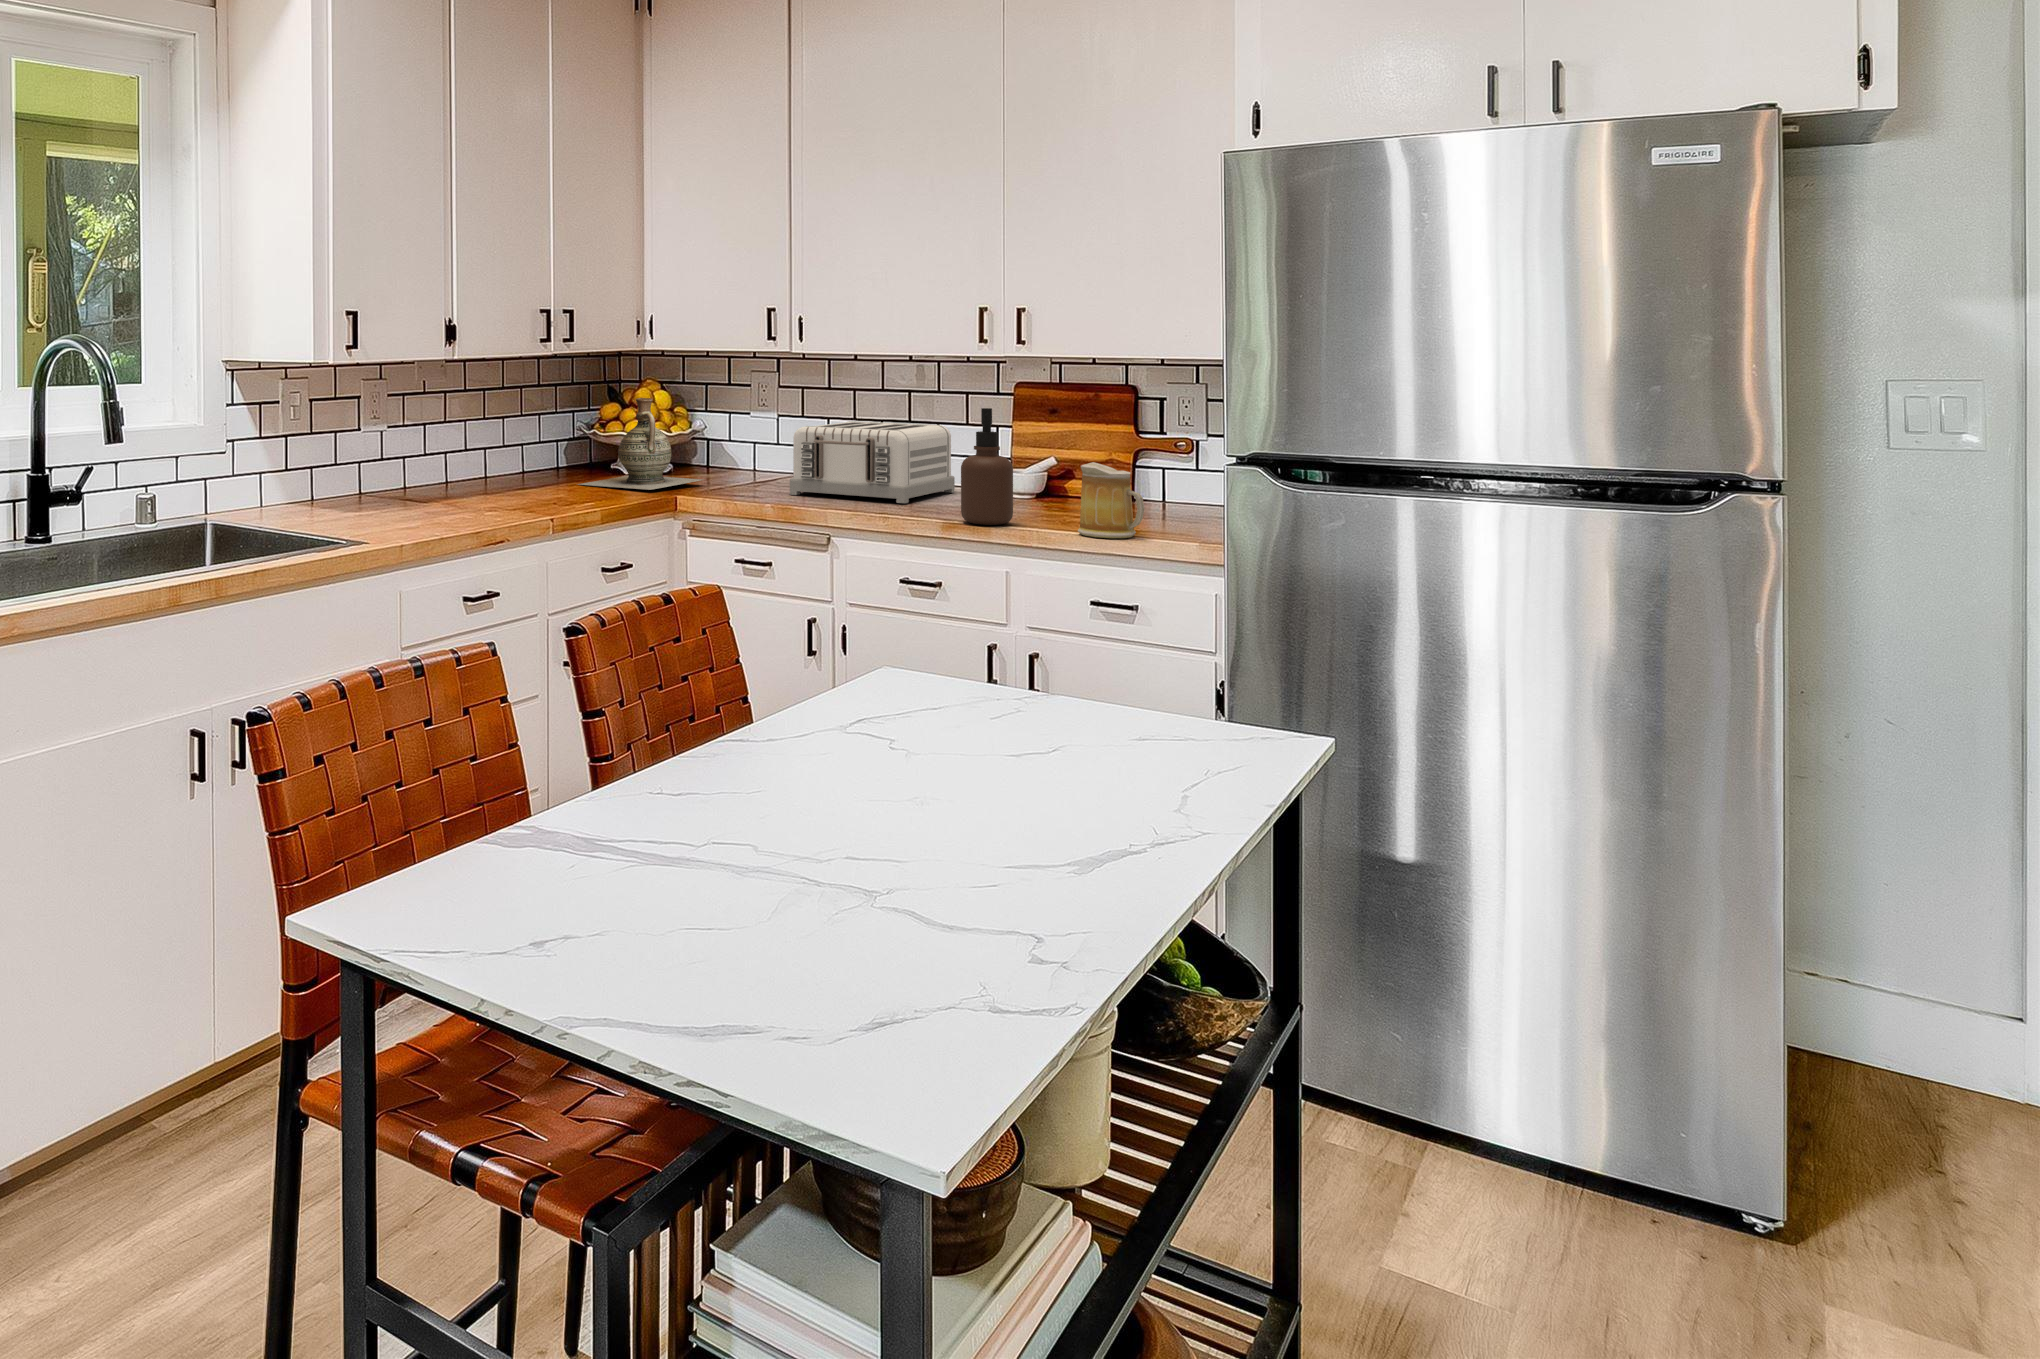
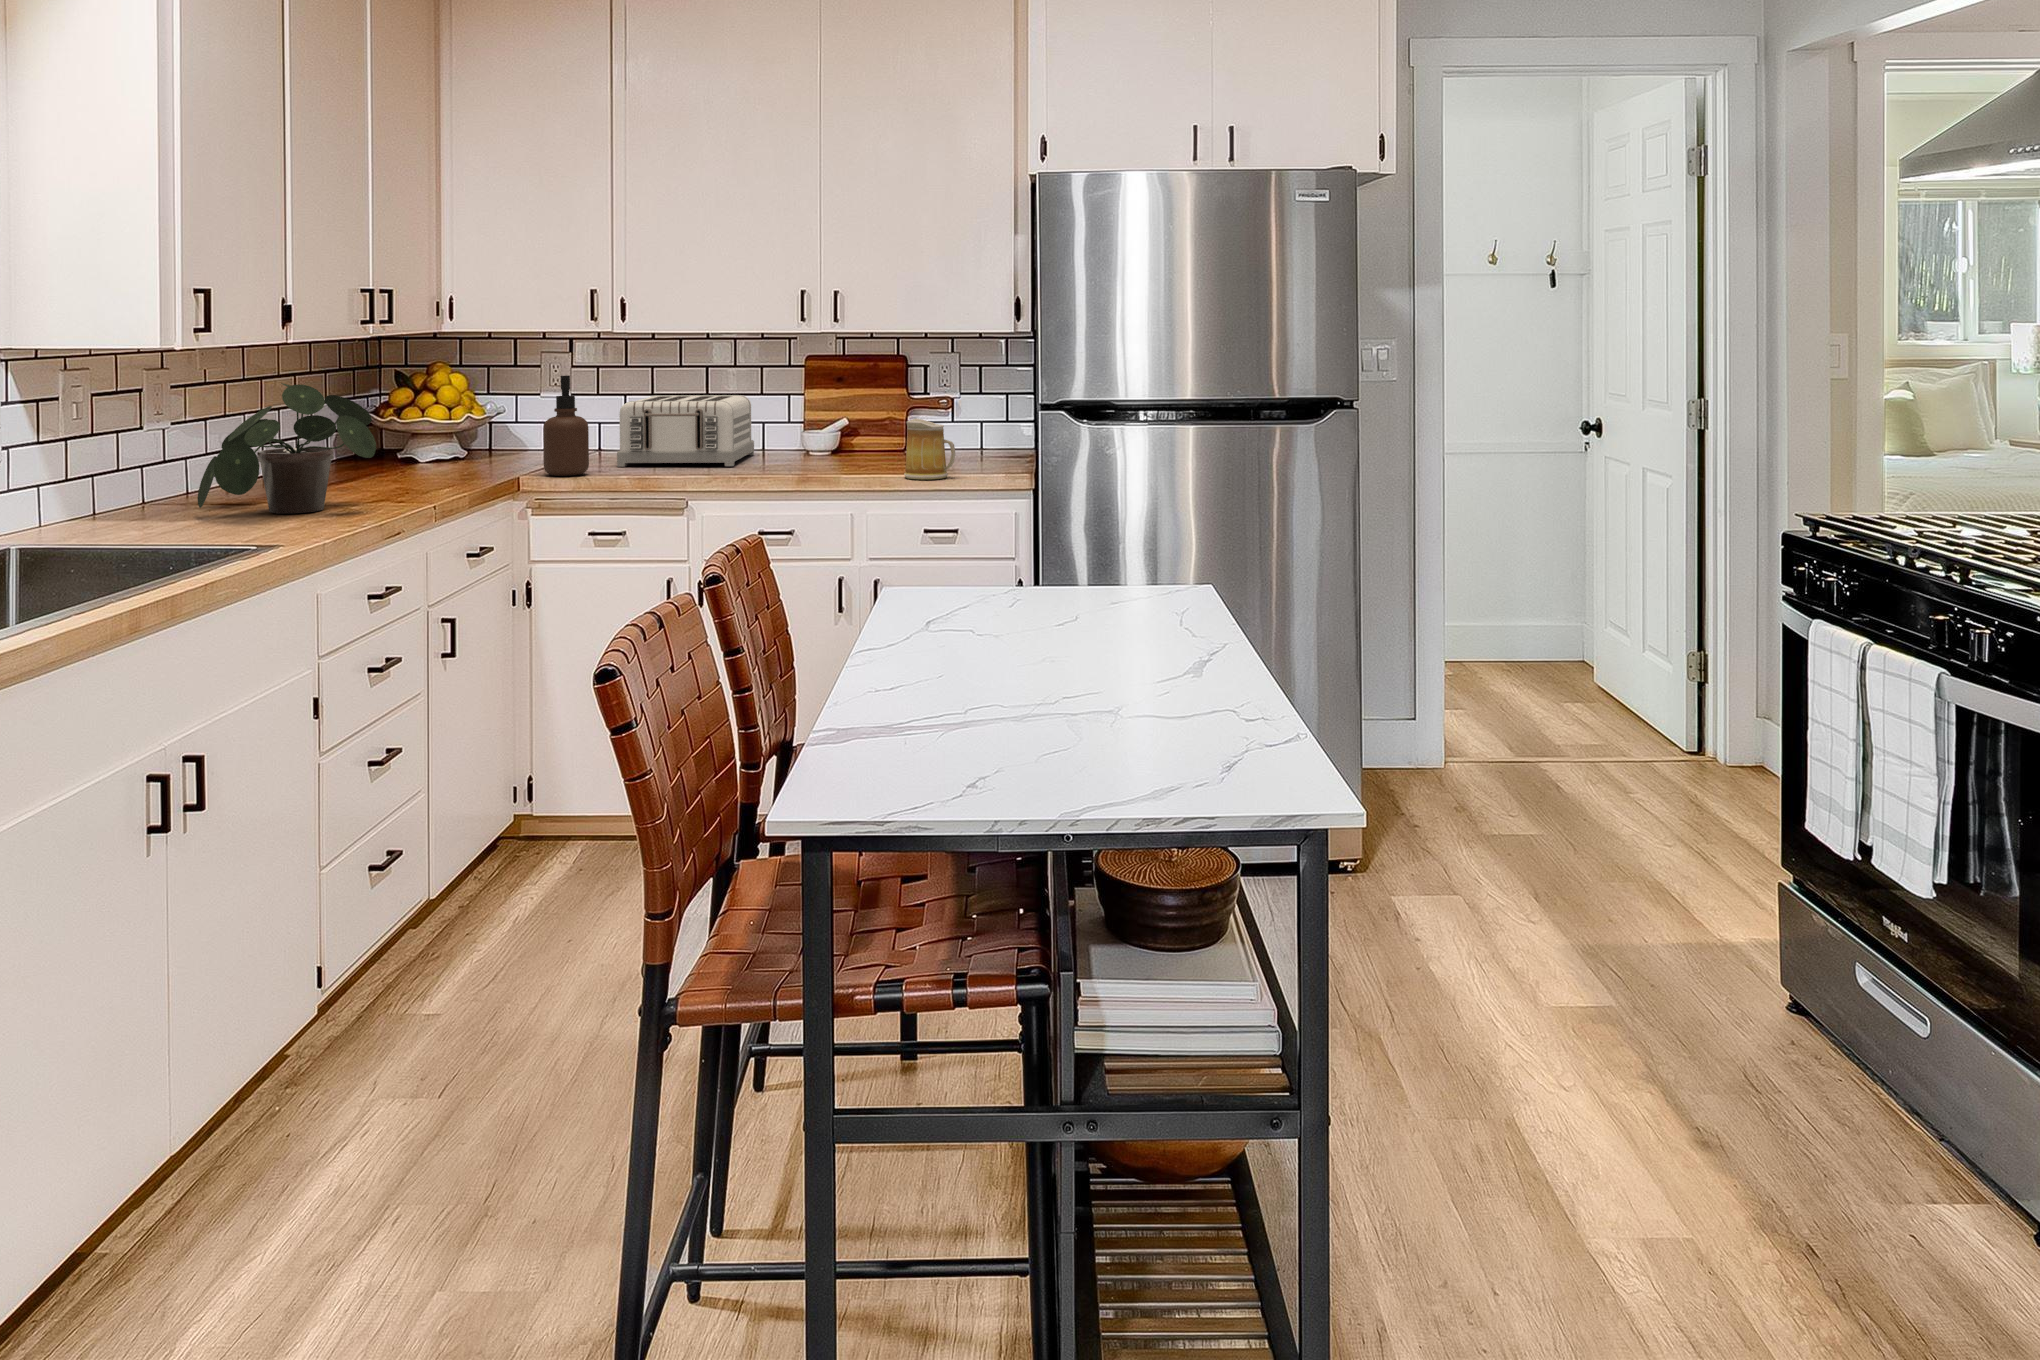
potted plant: none [366,395,513,515] -> present [197,383,376,514]
ceramic jug: present [579,398,703,490] -> none [386,381,522,473]
soap dispenser: present [961,408,1013,525] -> present [543,375,589,476]

